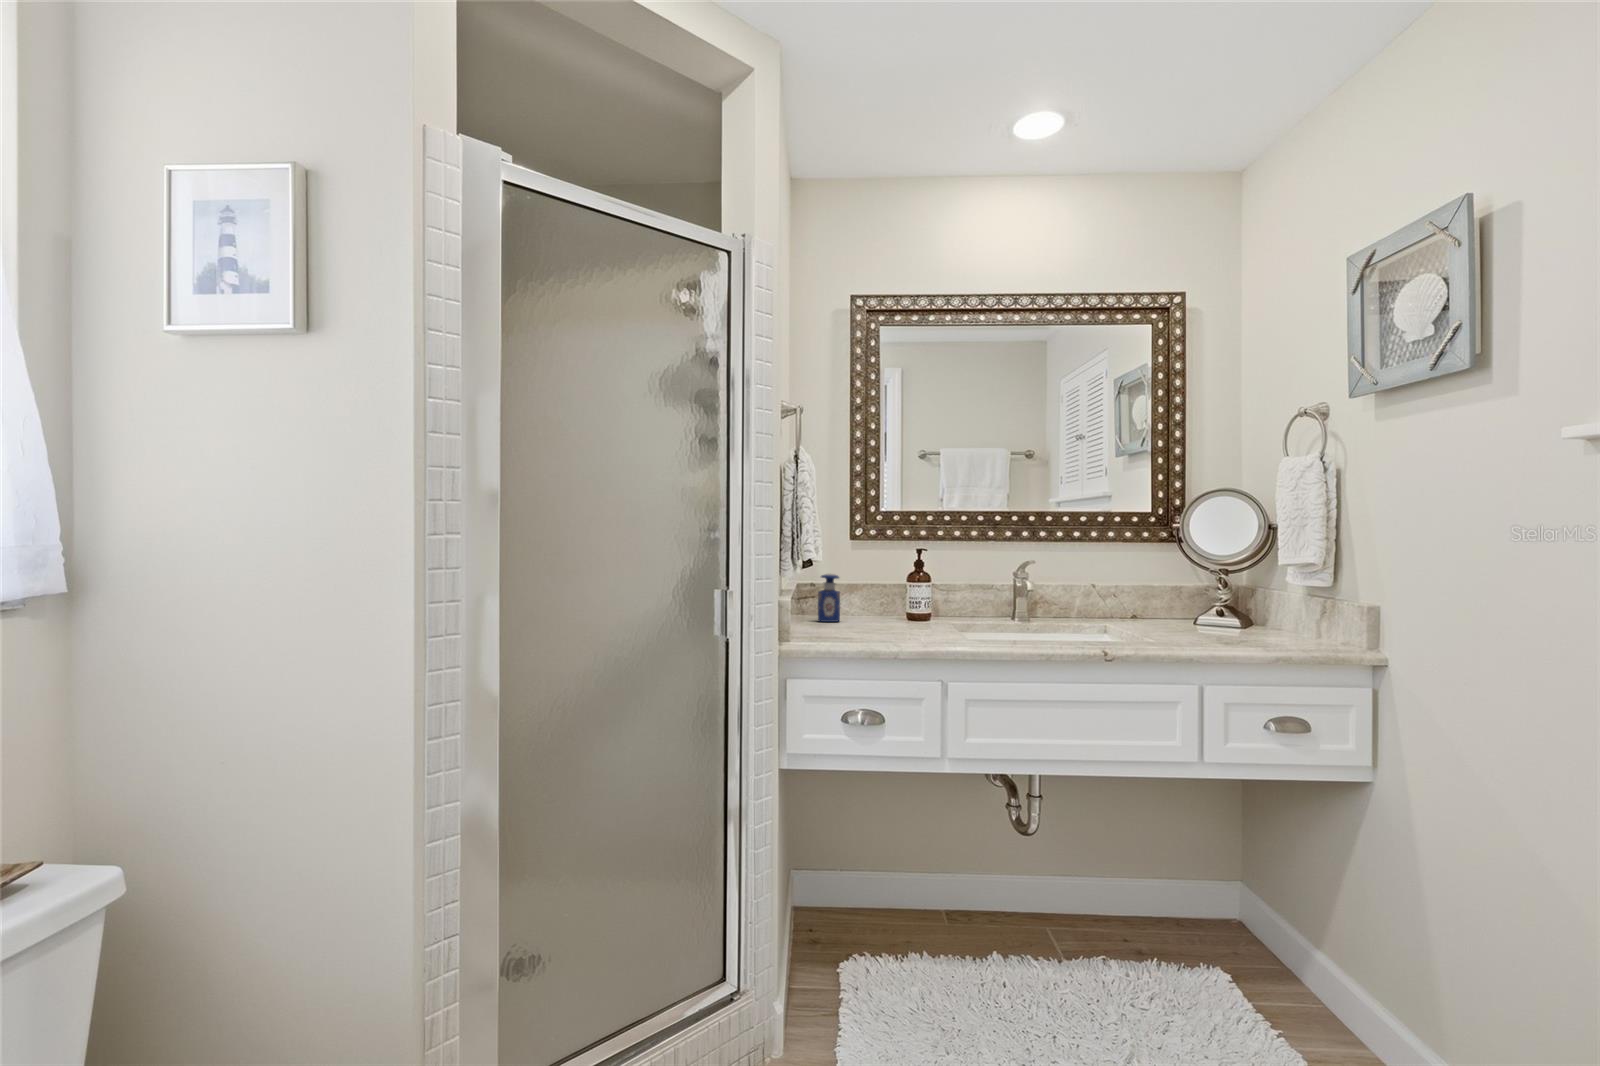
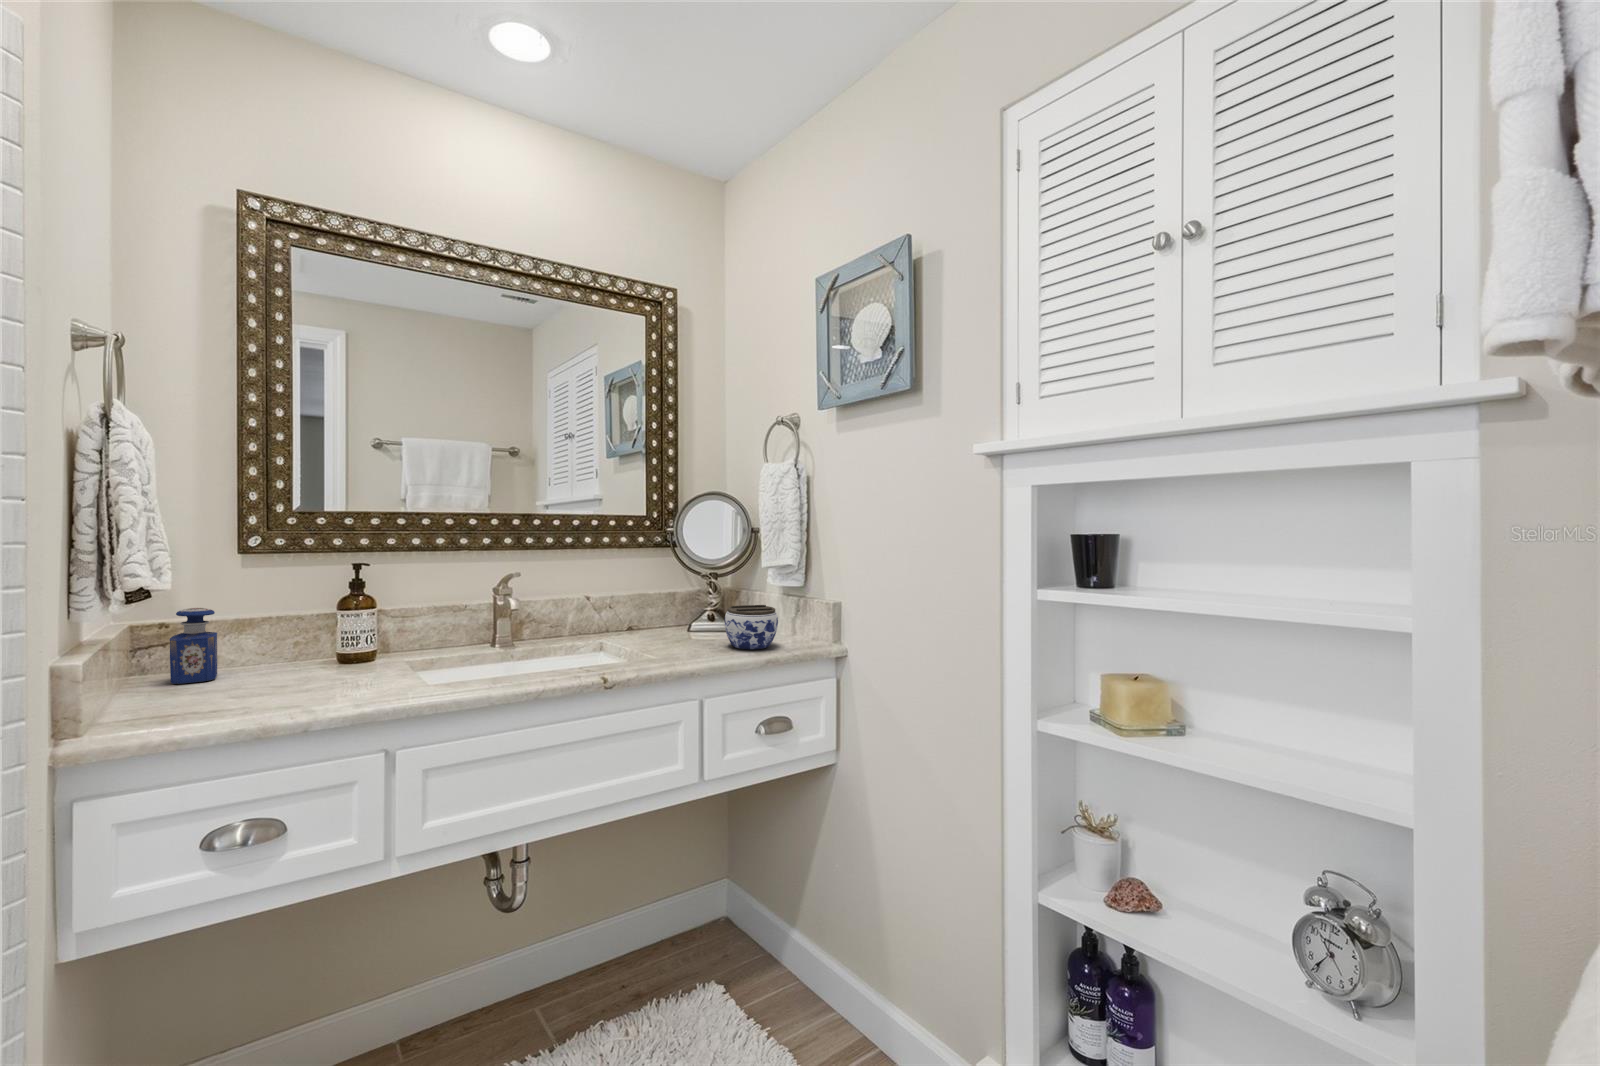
jar: none [1228,597,1288,640] -> present [725,605,778,650]

